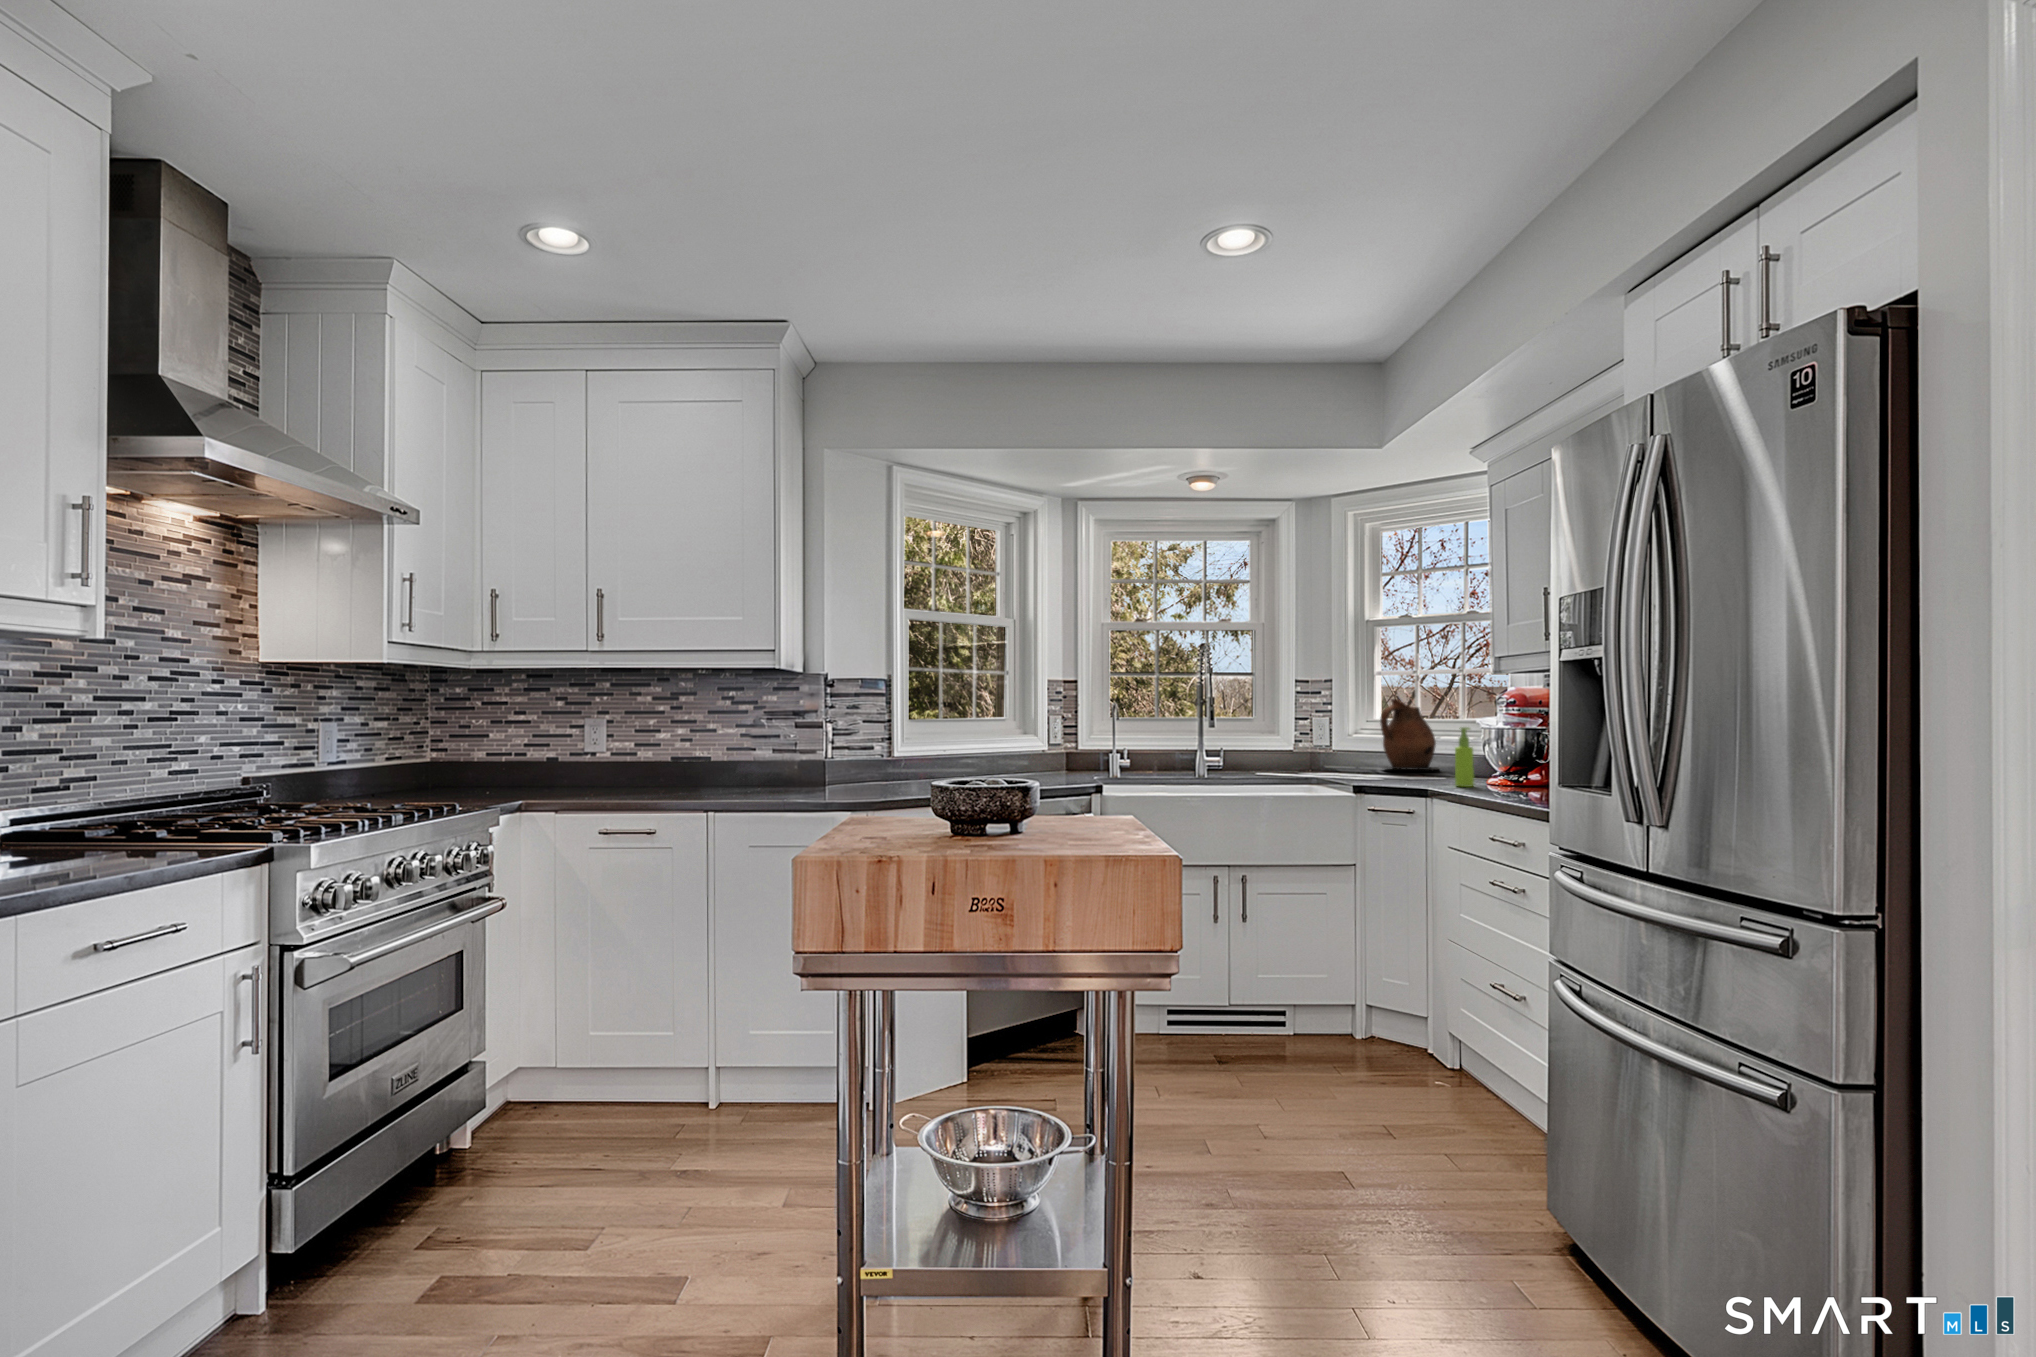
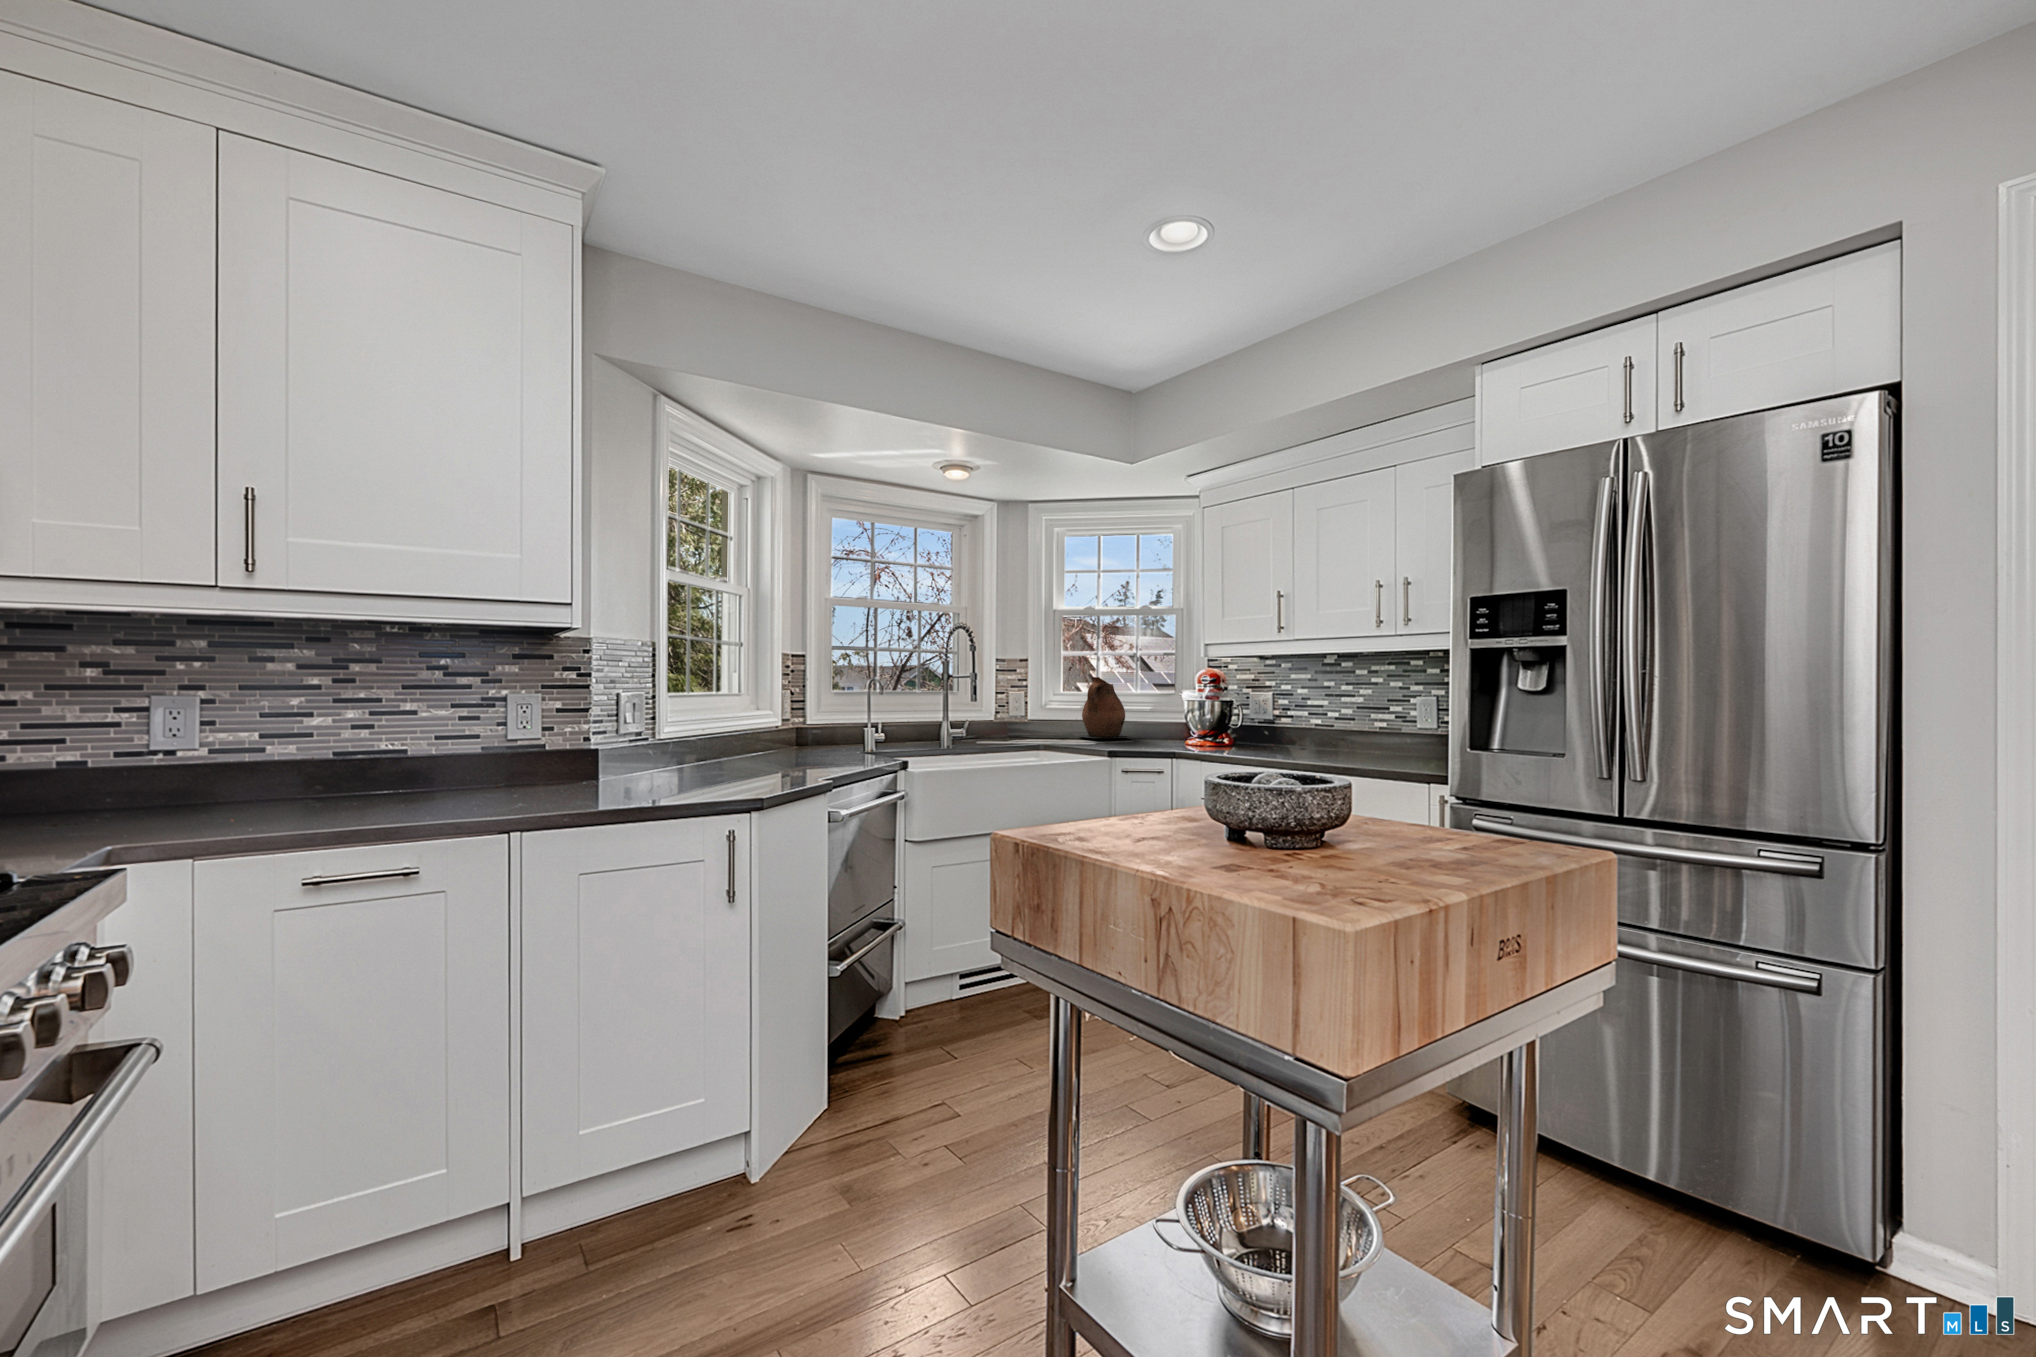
soap dispenser: present [1455,727,1474,787] -> none [1196,704,1213,754]

